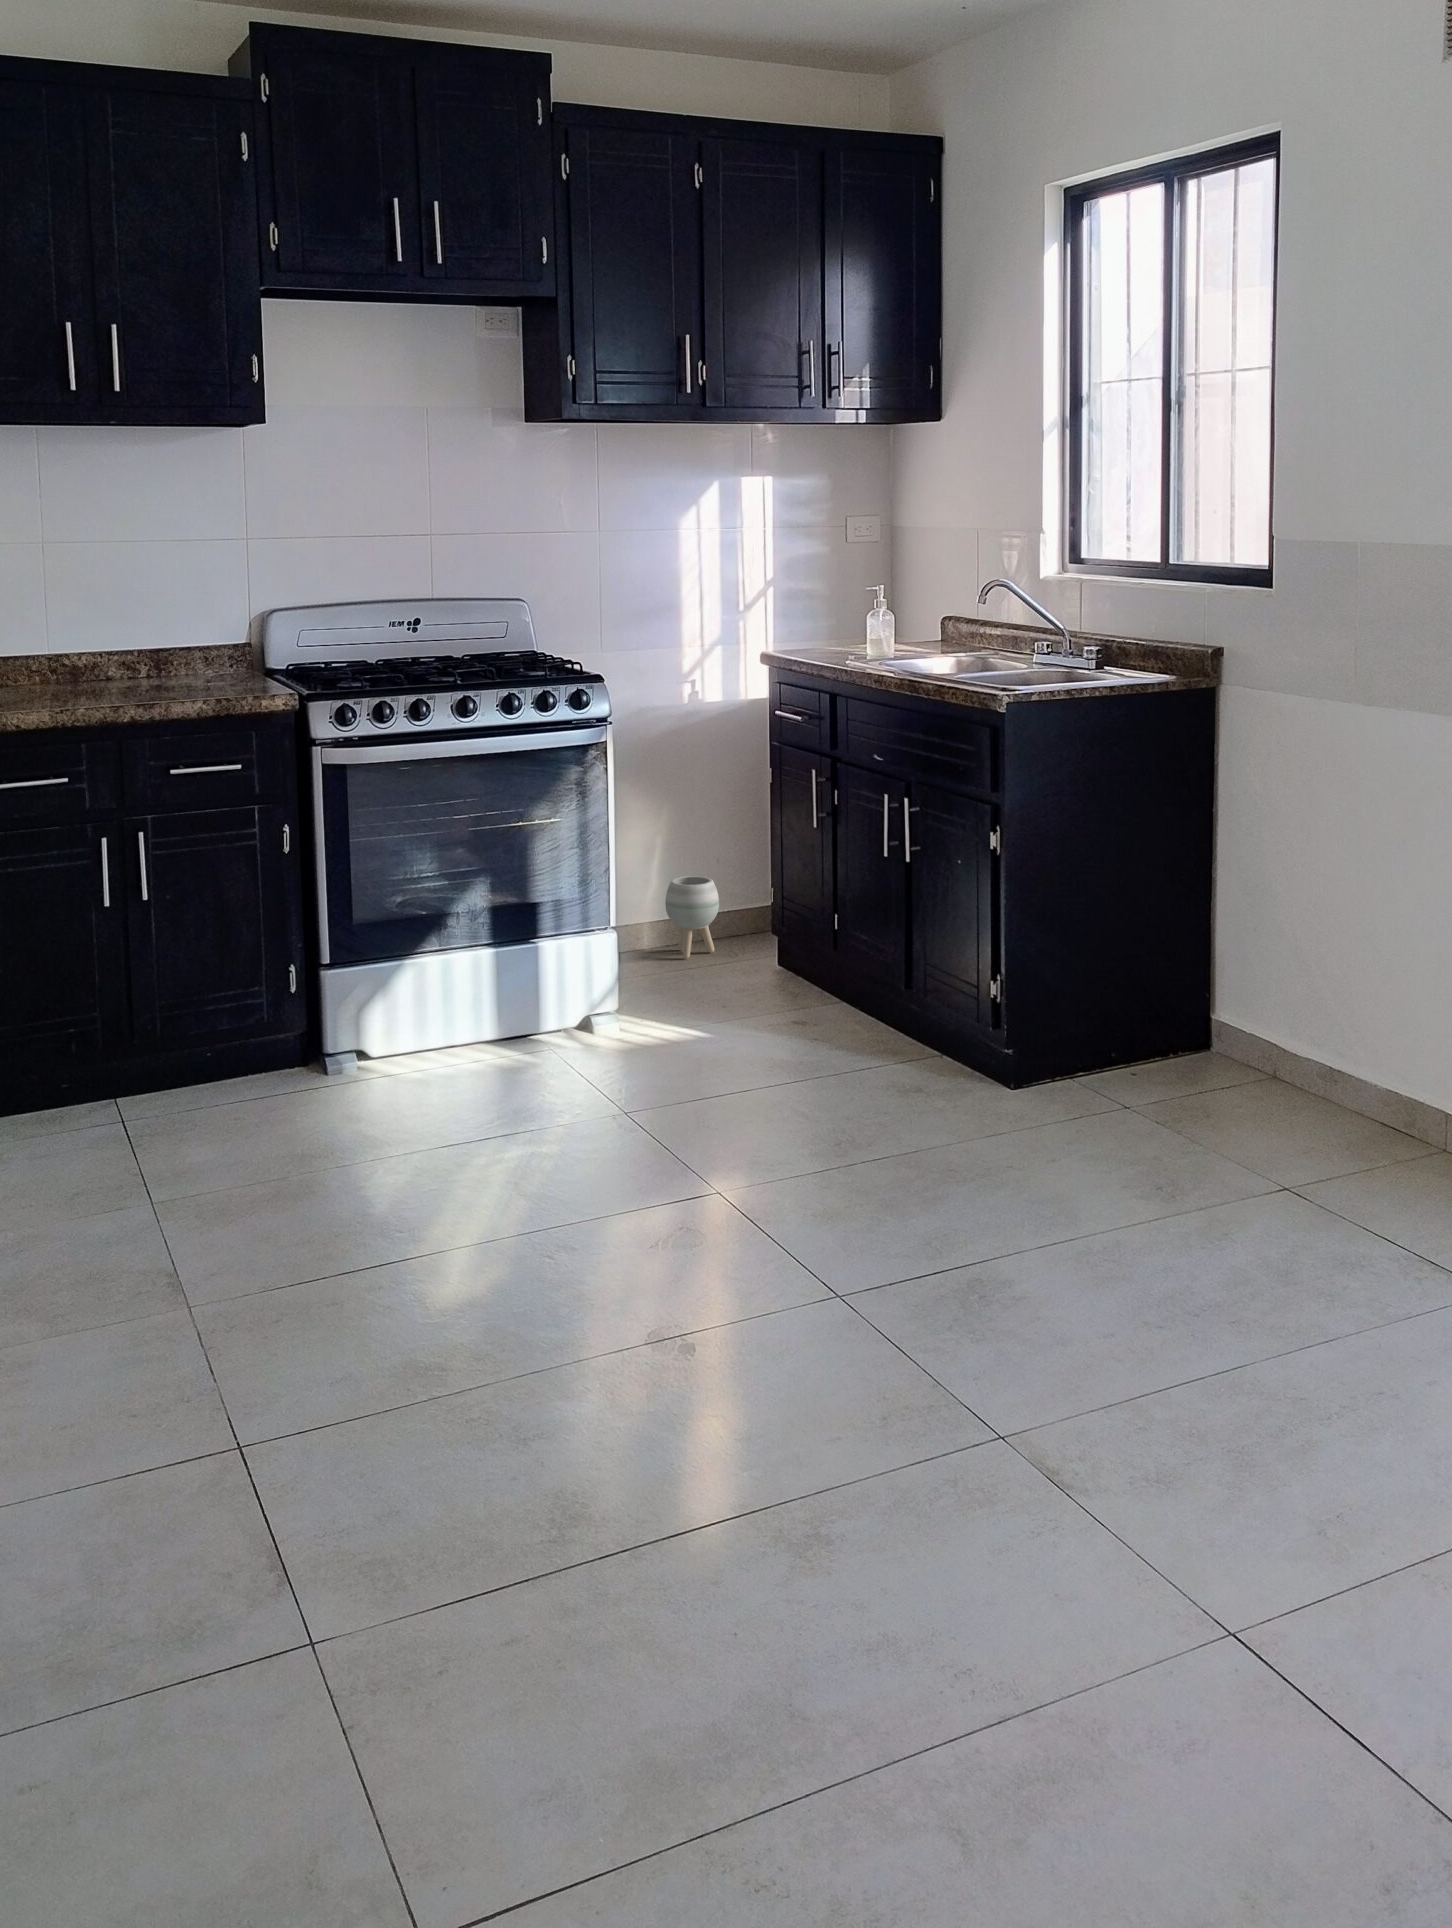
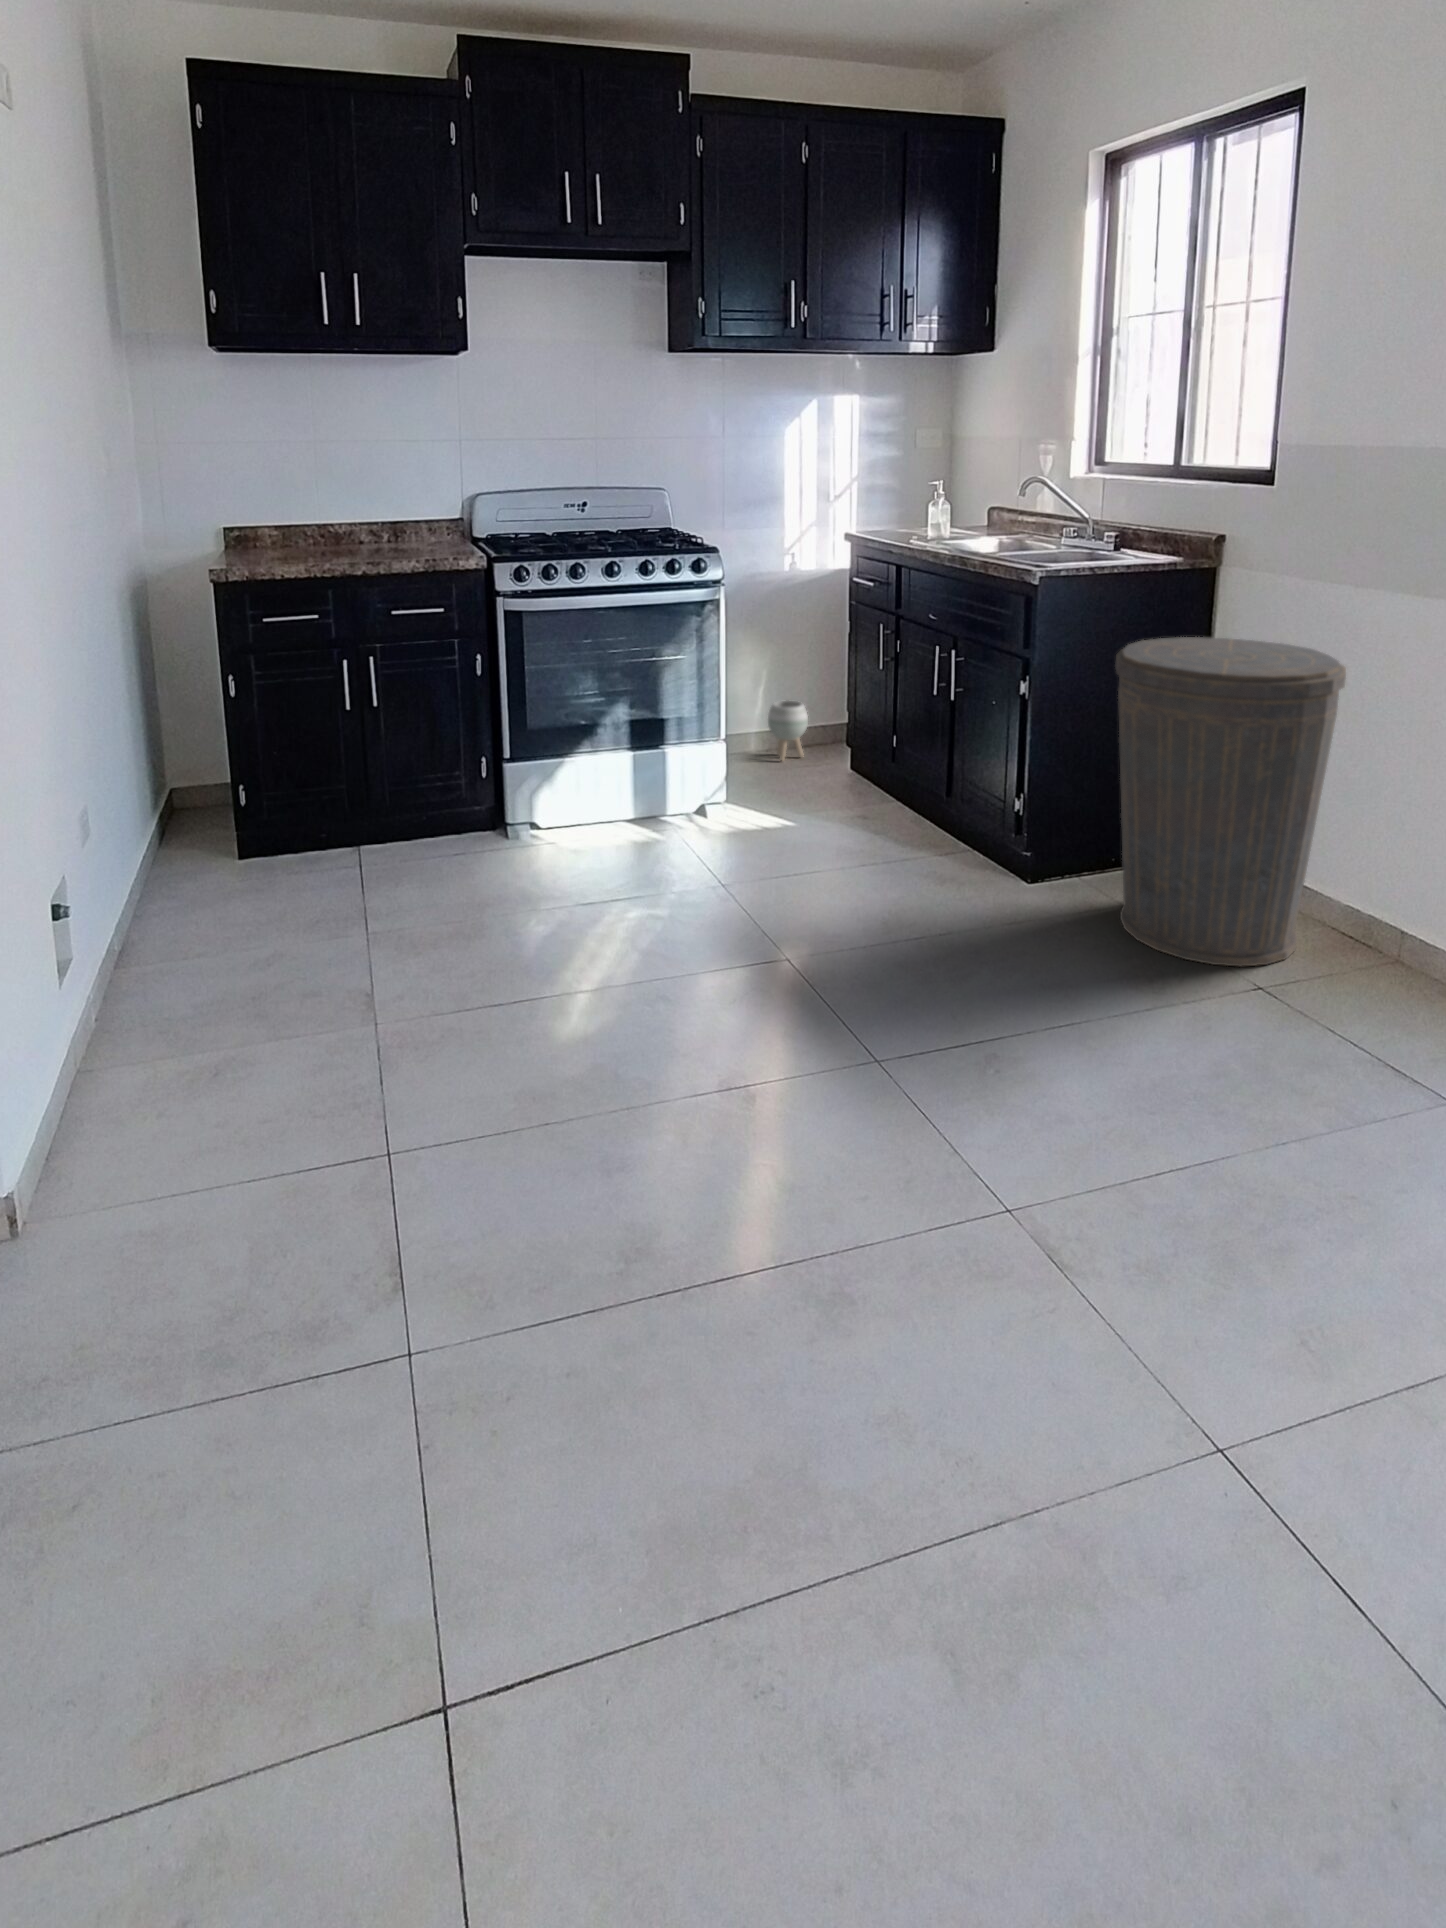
trash can: none [1104,771,1364,1169] -> present [1115,637,1346,966]

